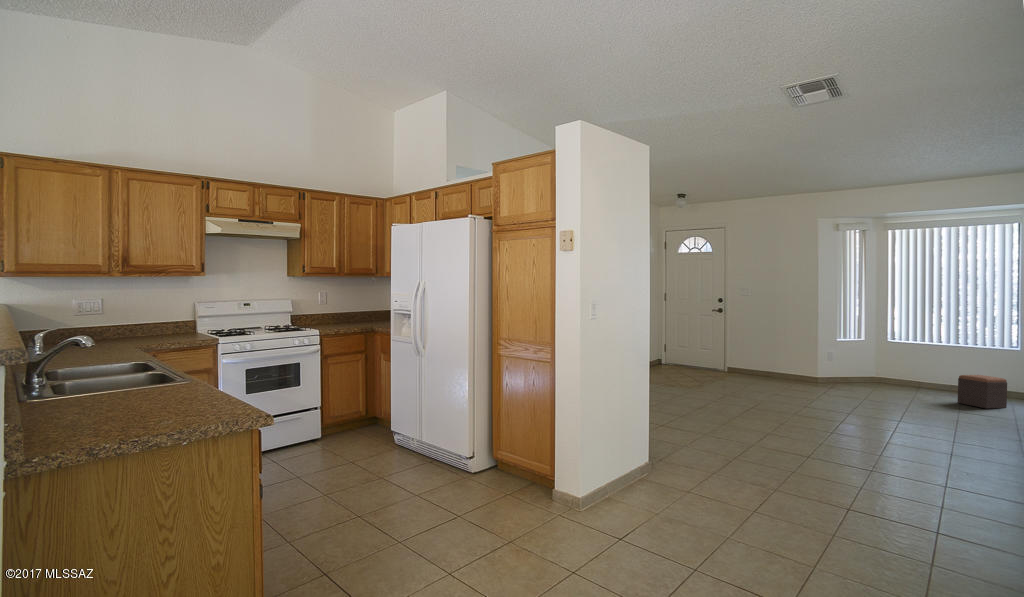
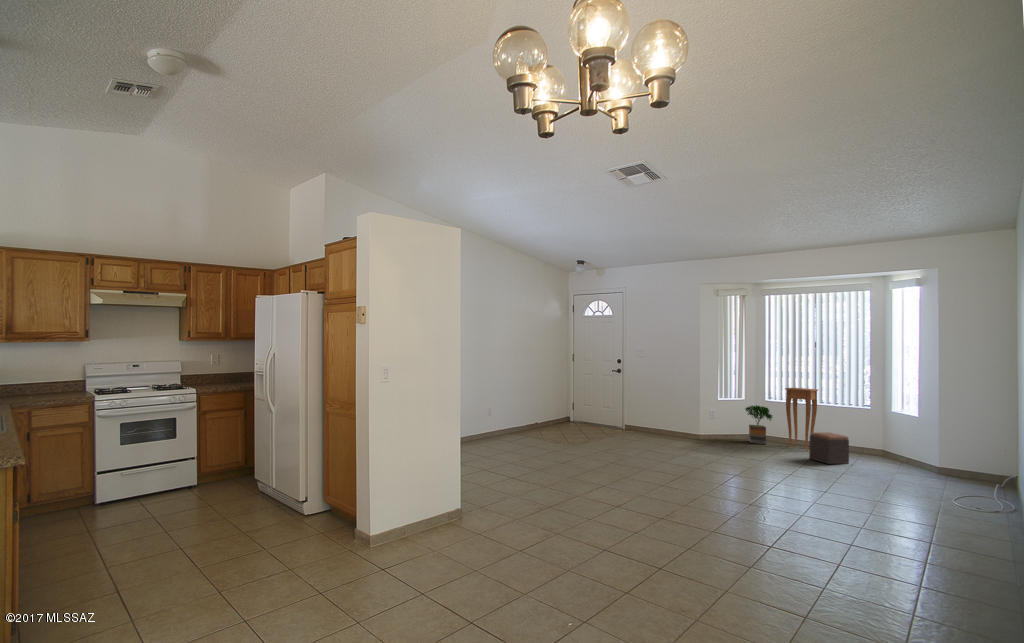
side table: none [919,328,955,395] -> present [785,388,818,451]
potted tree: none [865,347,901,388] -> present [745,405,772,444]

